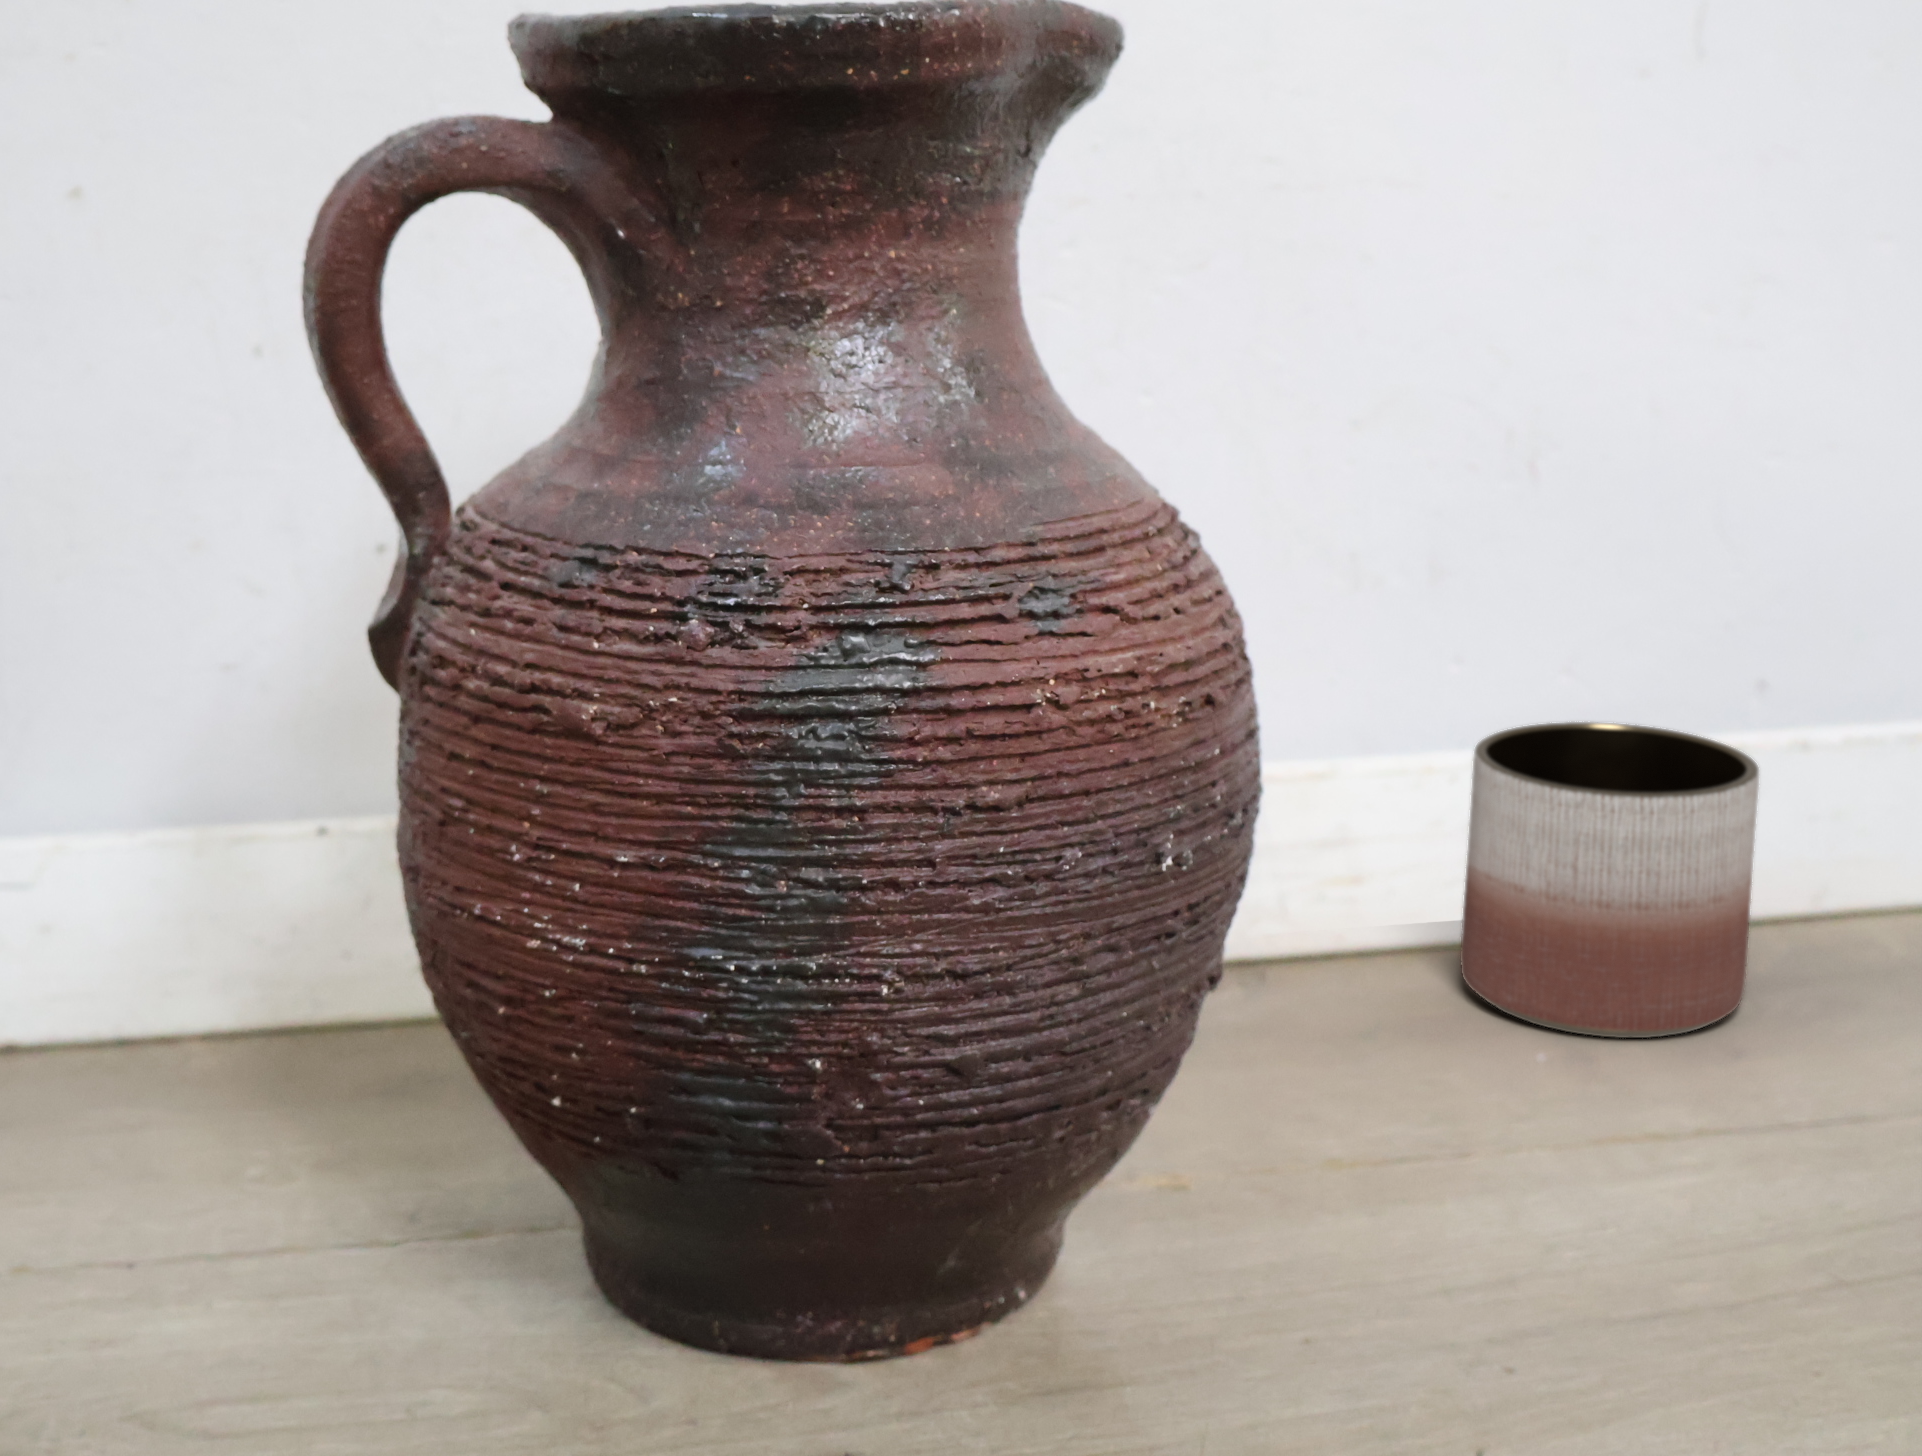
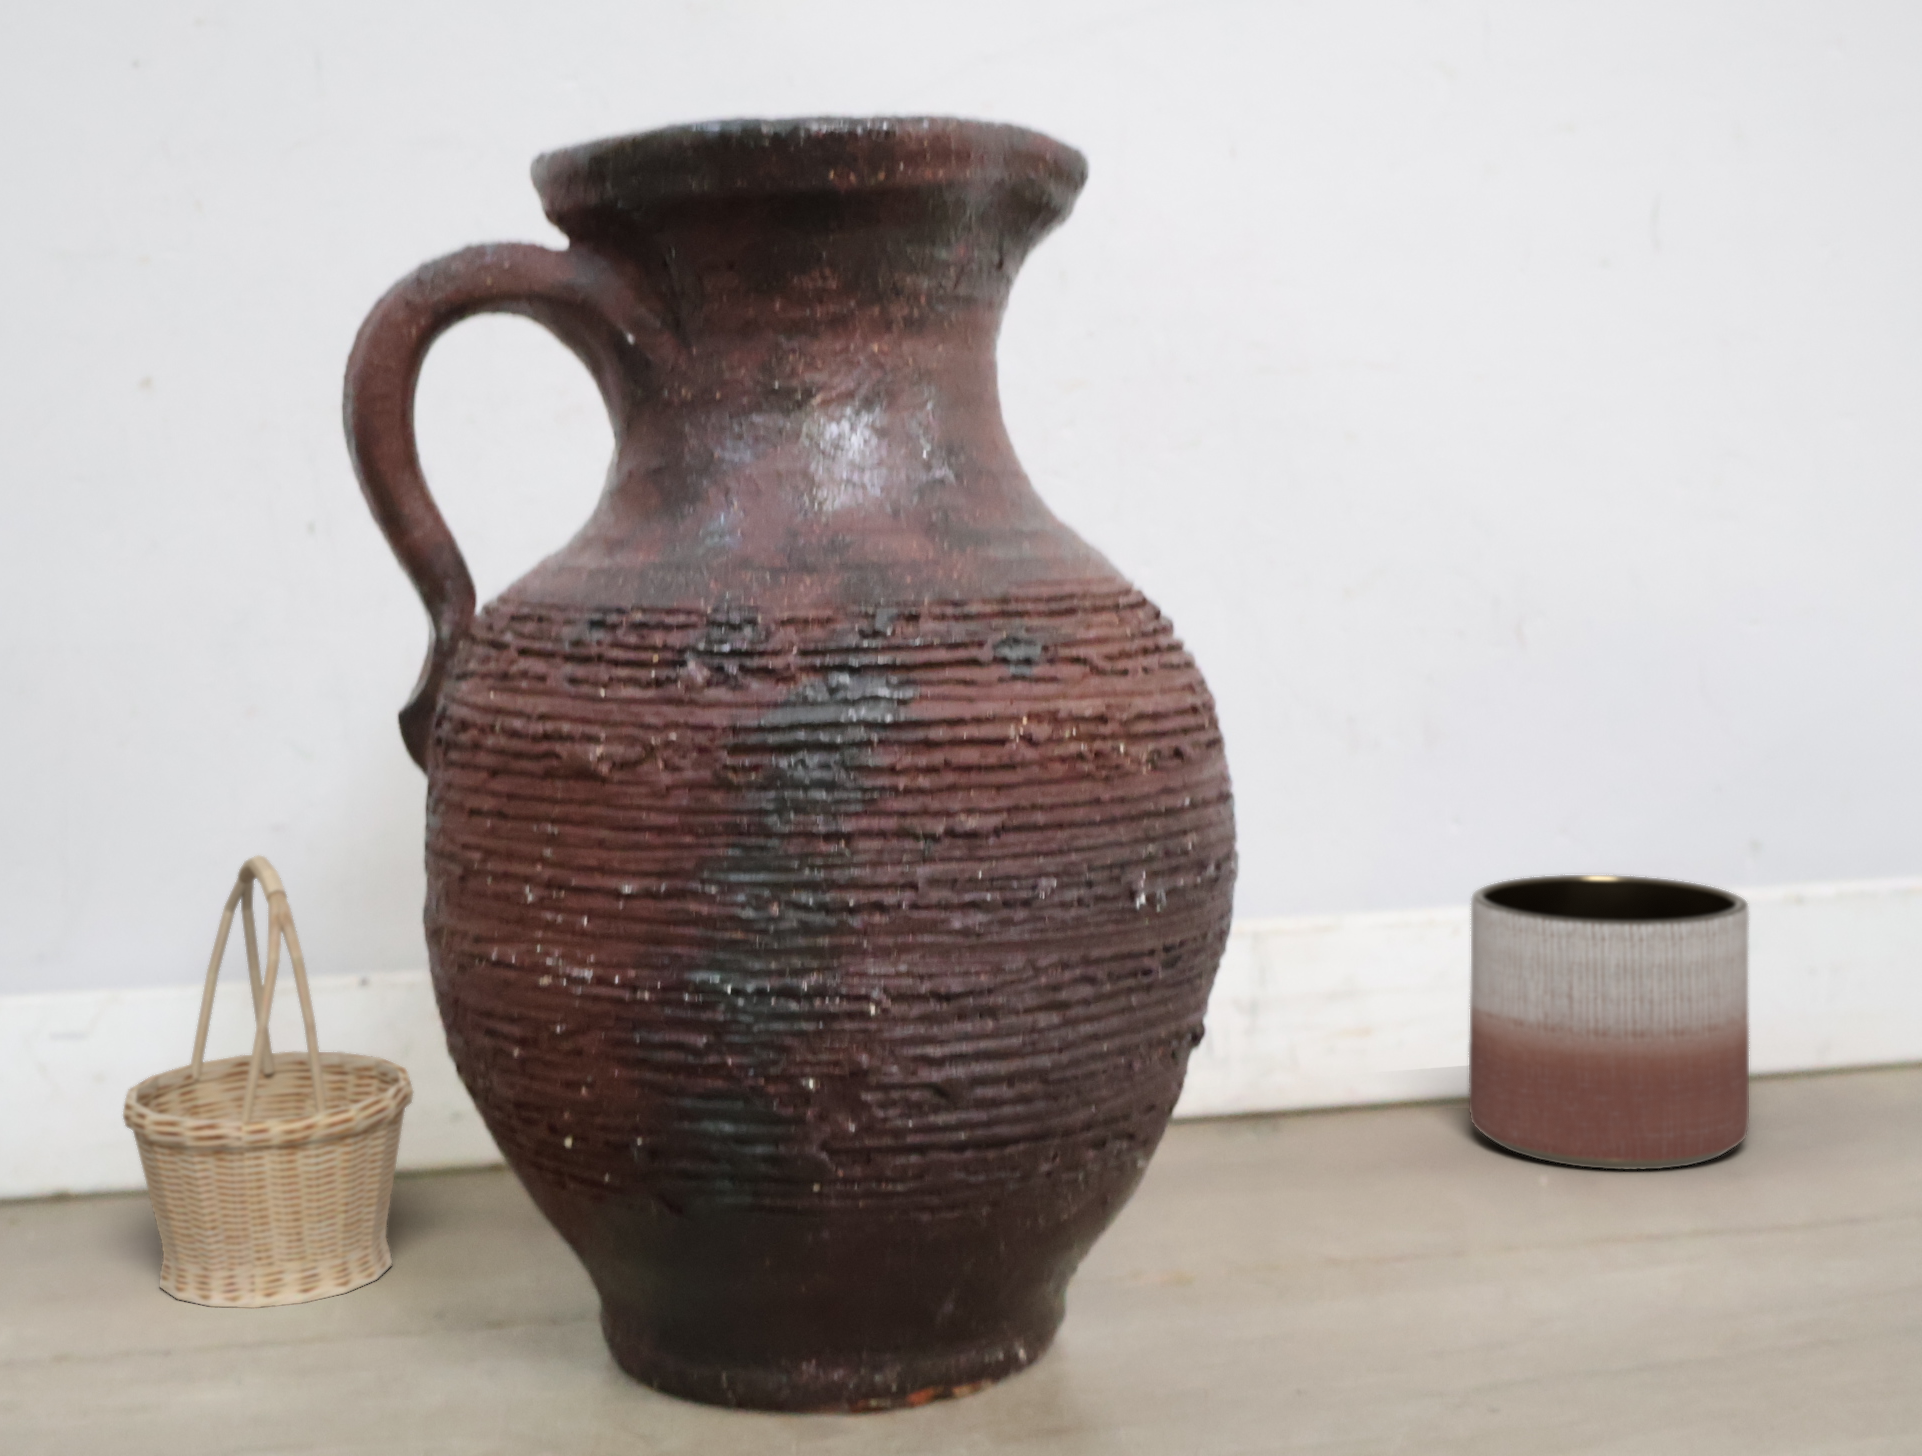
basket: none [79,737,384,1208] -> present [123,855,413,1308]

